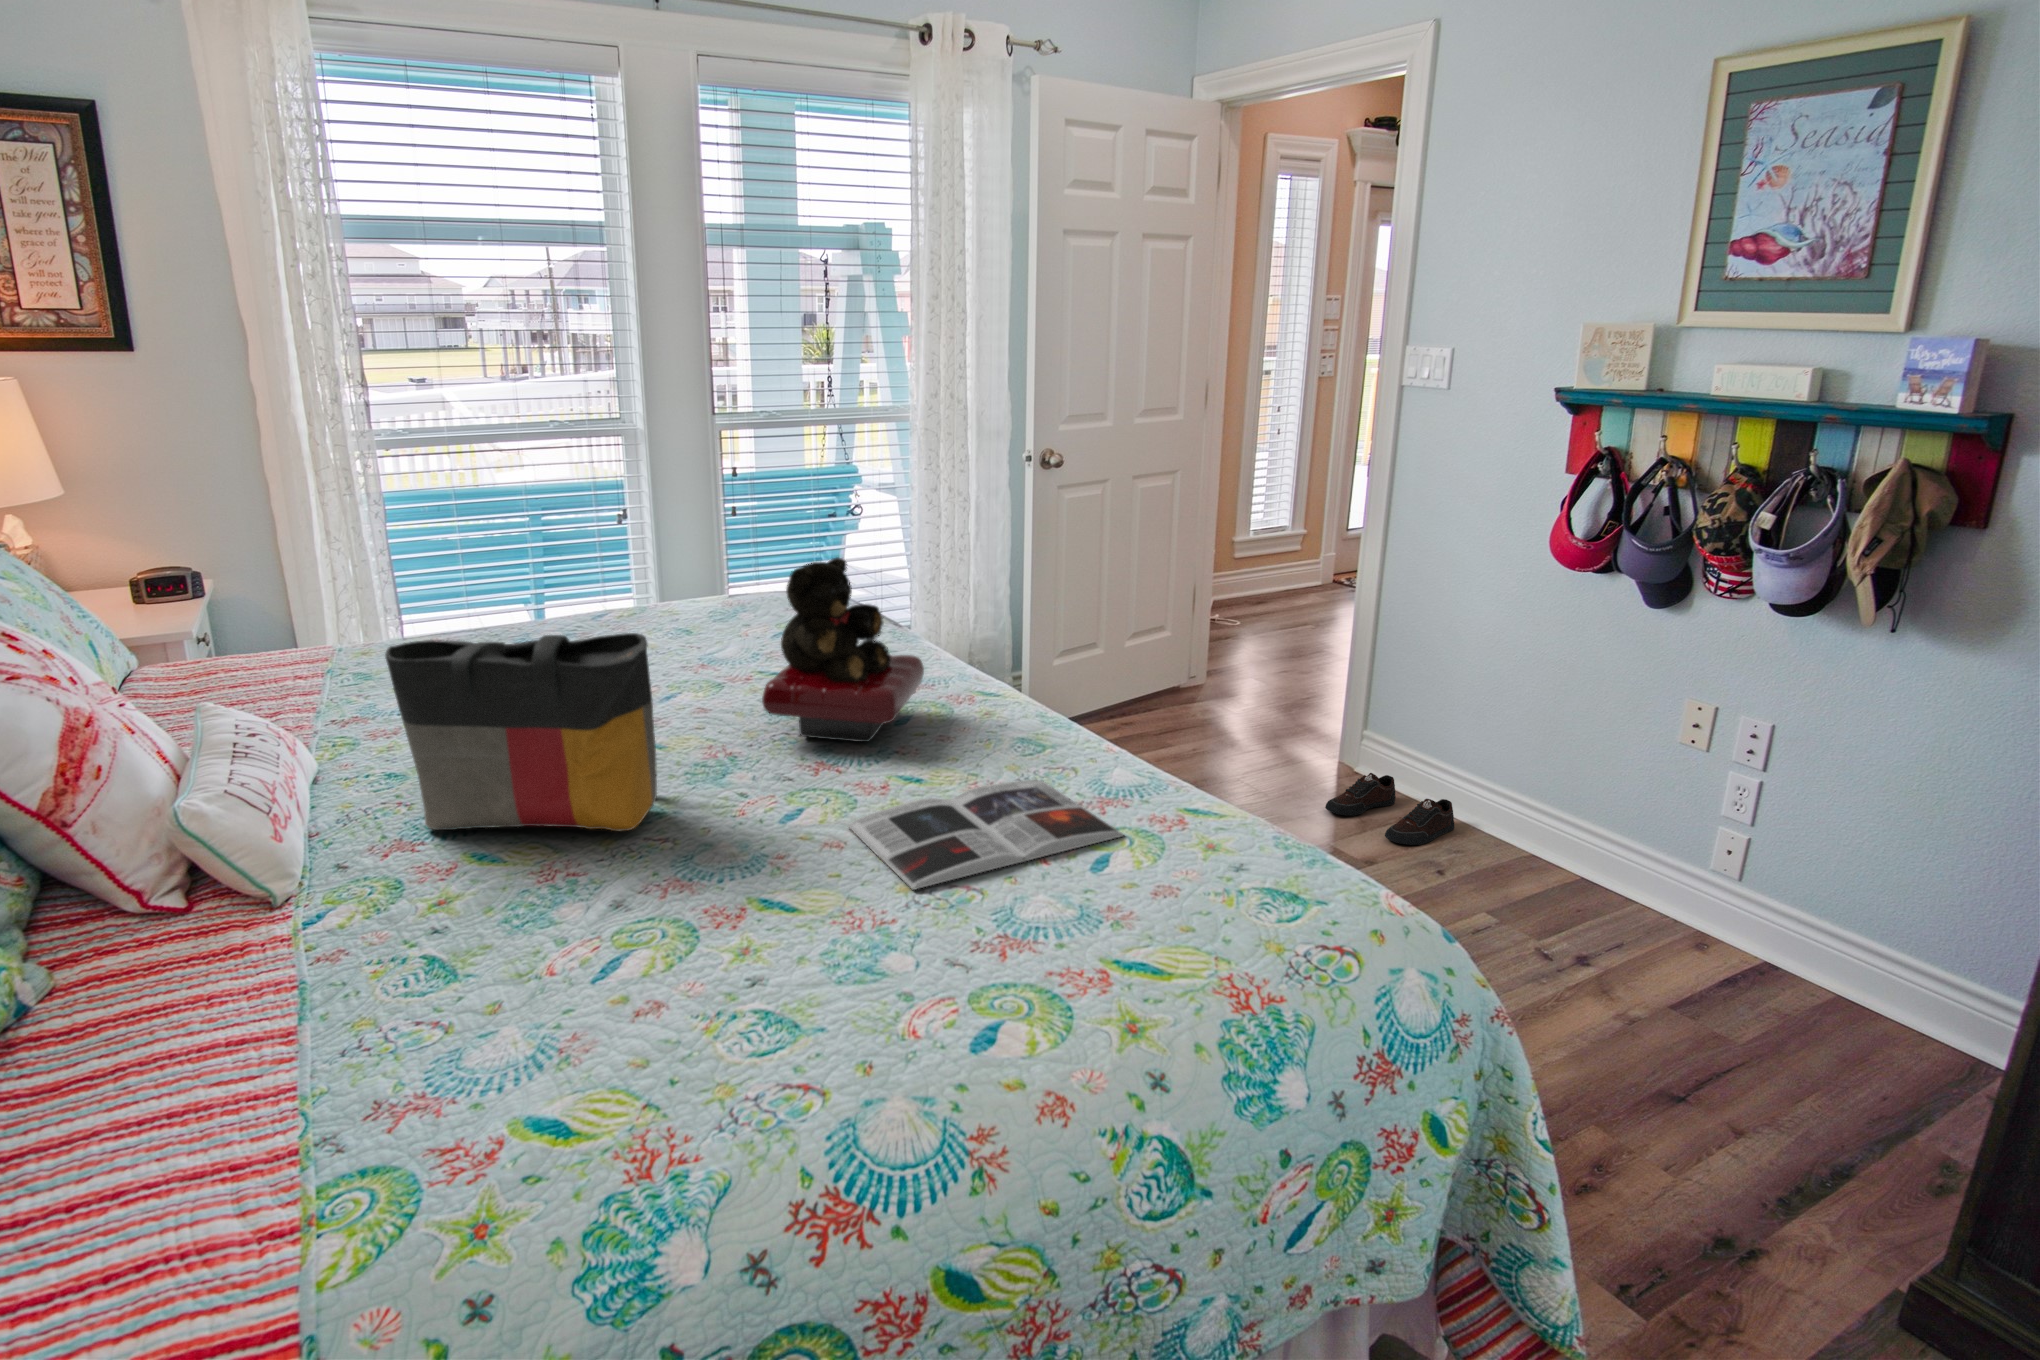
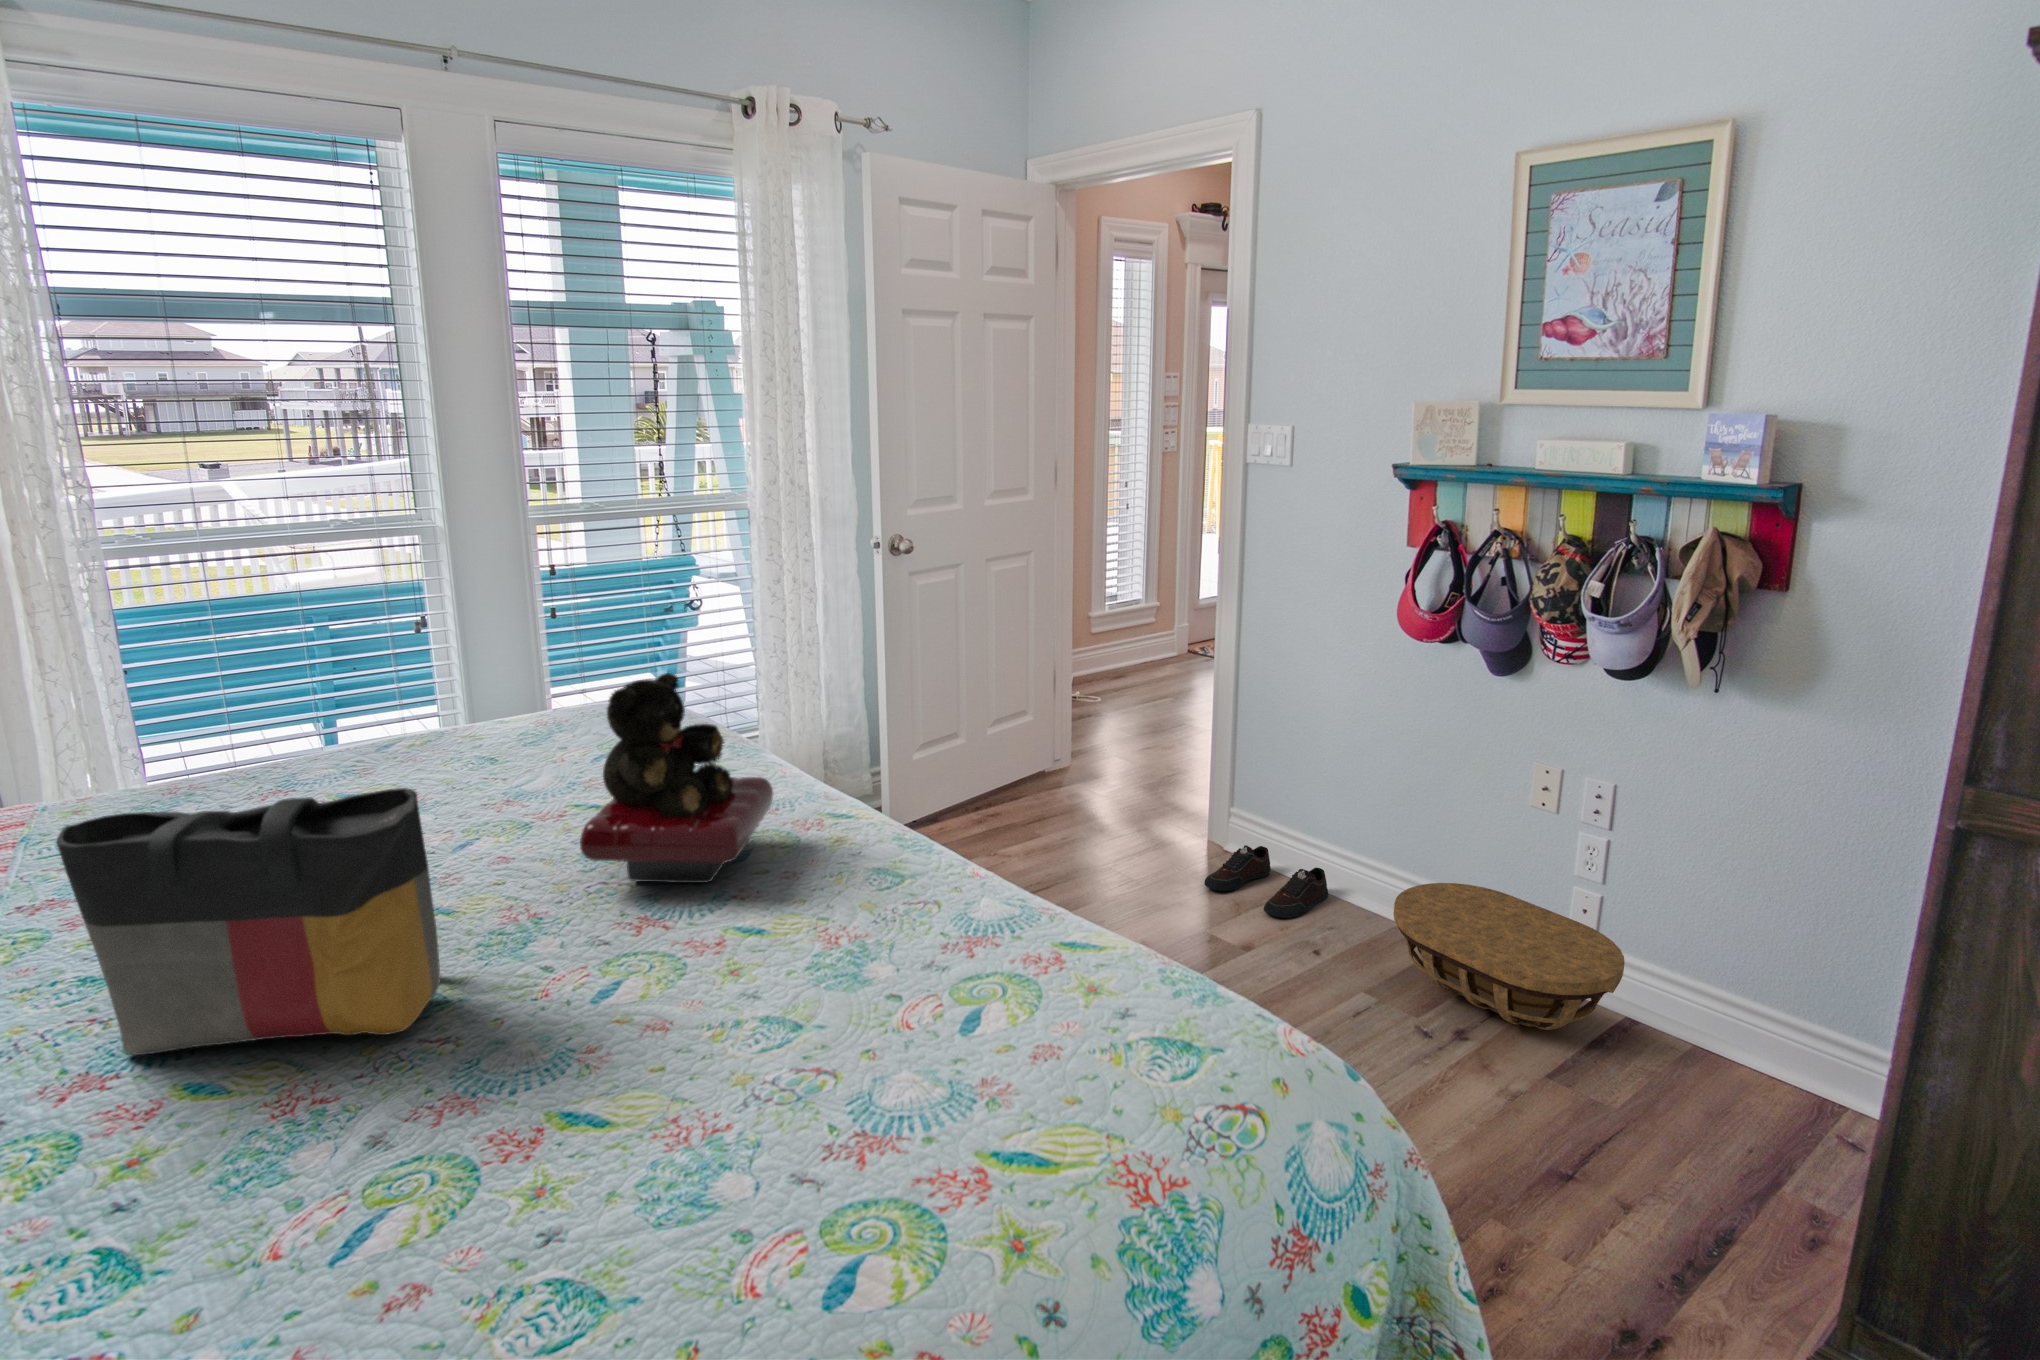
magazine: present [848,780,1124,889] -> none [679,917,1001,1081]
basket: none [1520,819,1768,969] -> present [1394,883,1625,1030]

